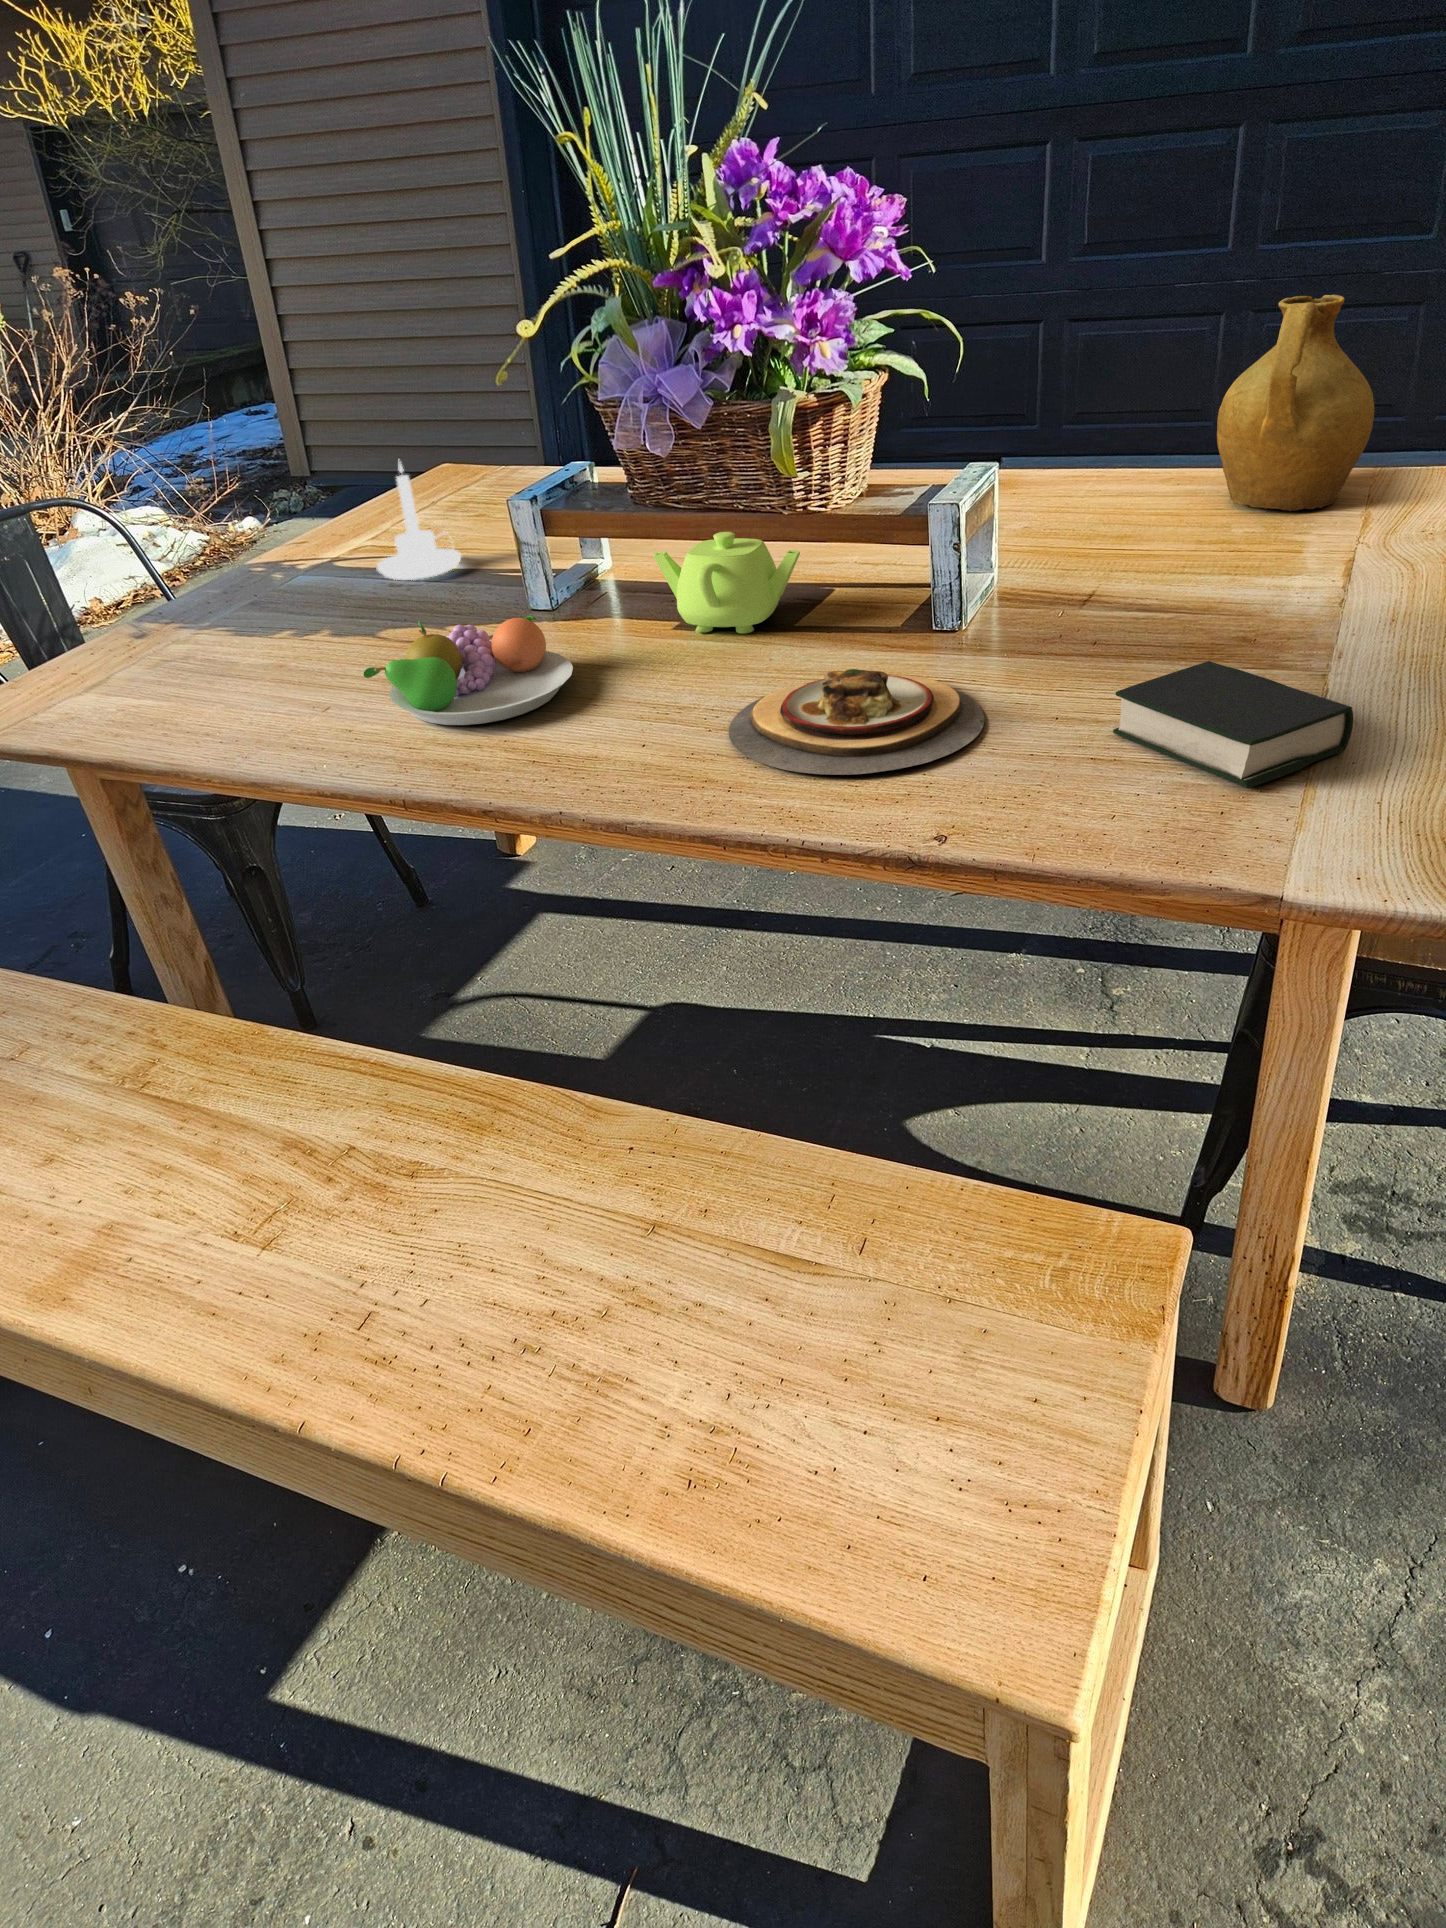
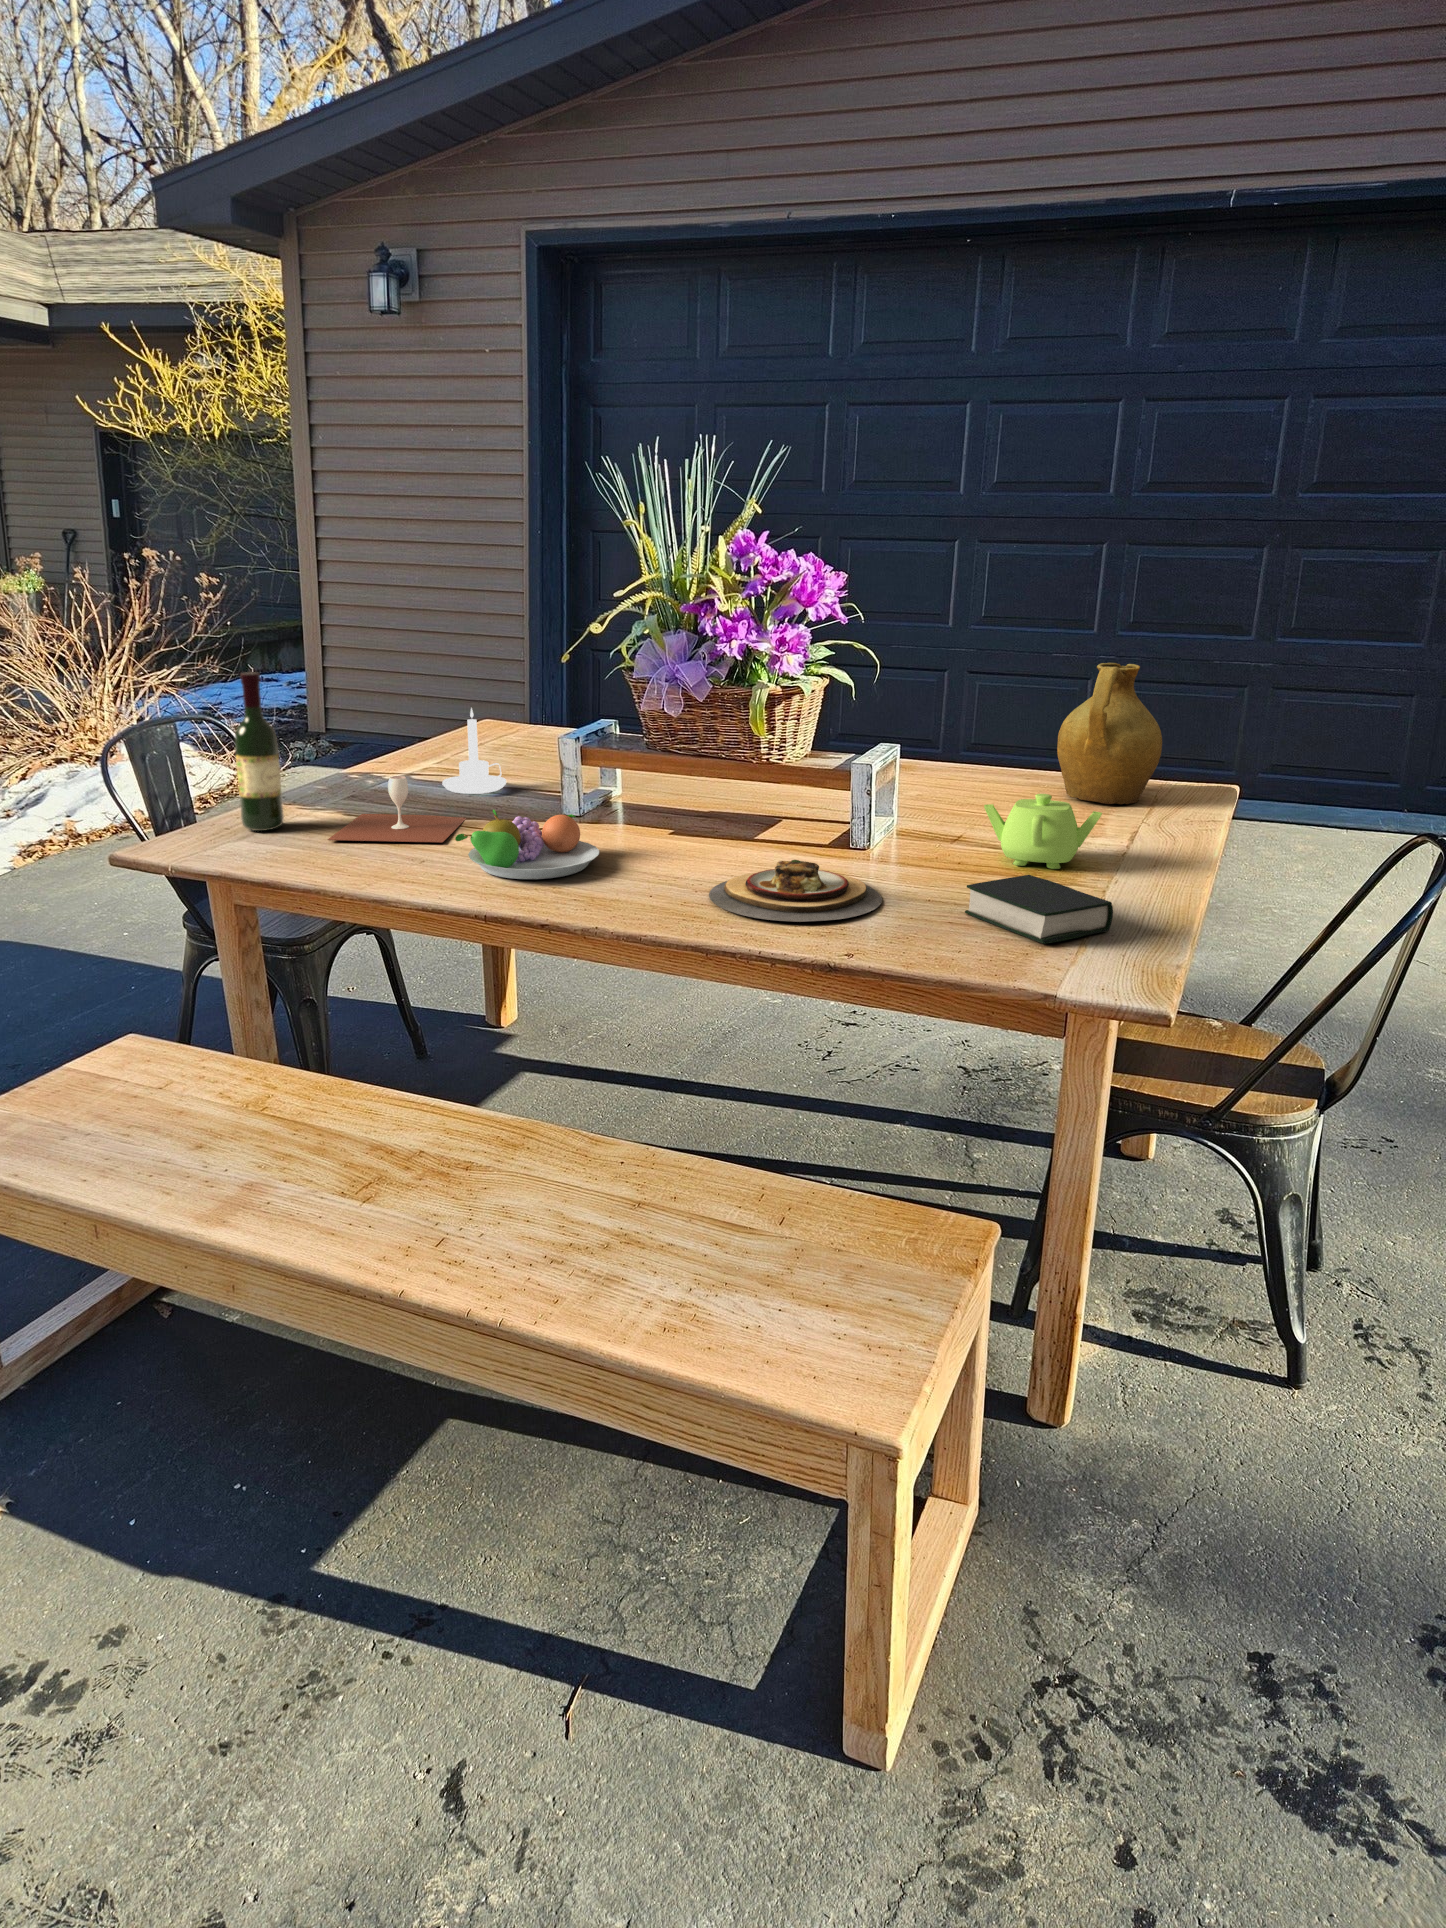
wine bottle: none [53,448,159,670] -> present [235,672,284,831]
teapot: present [653,532,800,633] -> present [984,794,1102,869]
wine glass: none [211,575,407,678] -> present [328,776,466,842]

